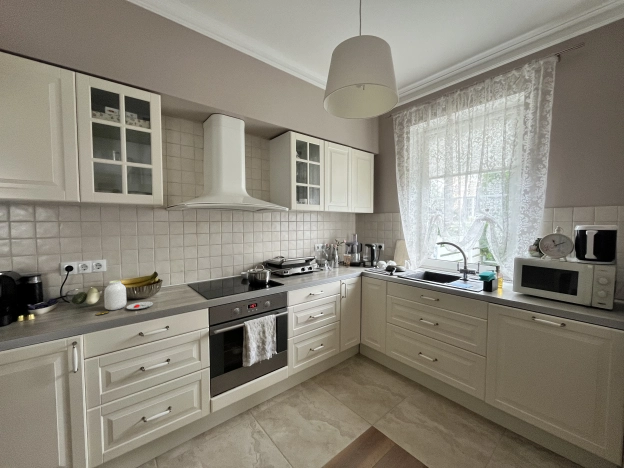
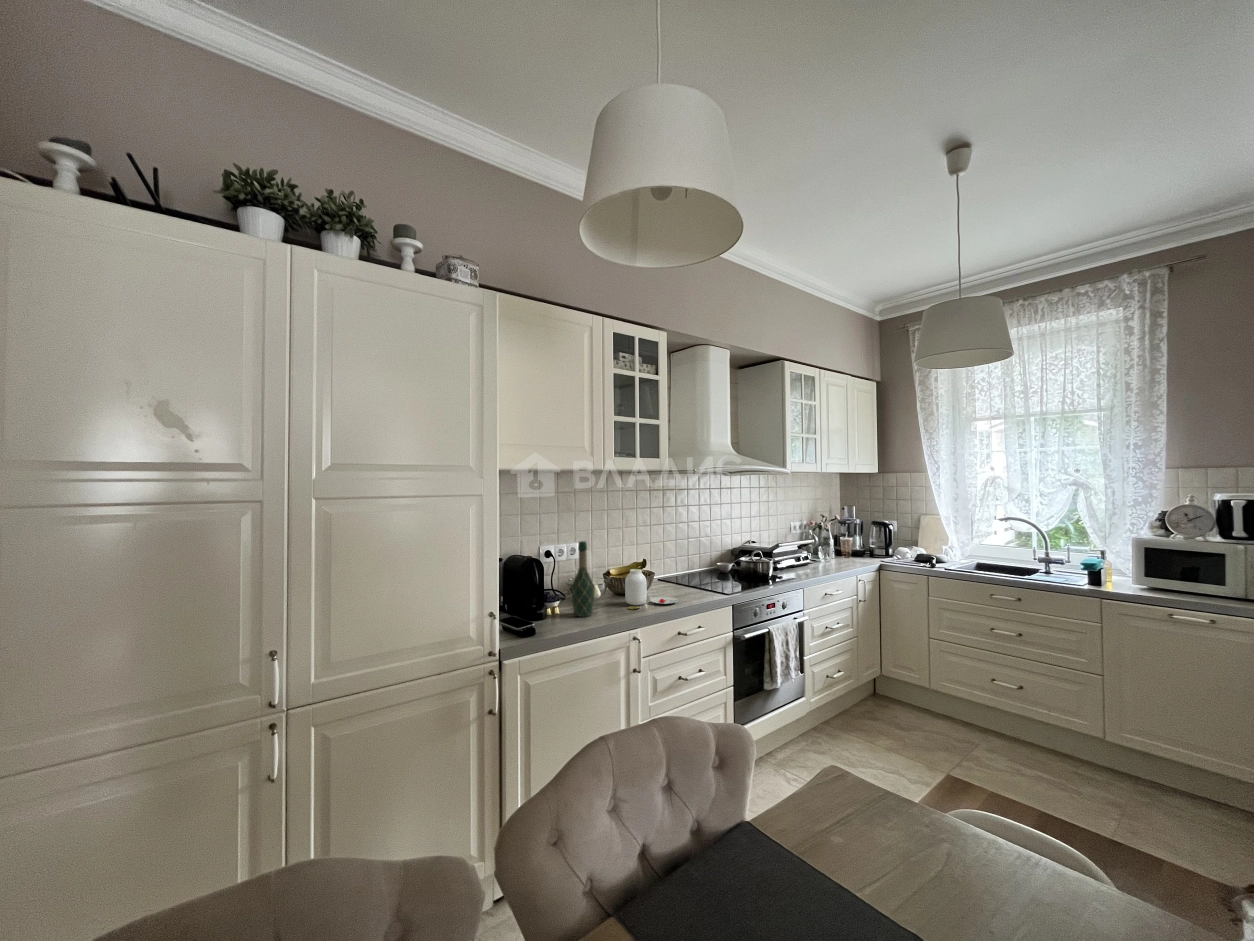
wine bottle: none [25,259,55,324] -> present [571,541,595,617]

